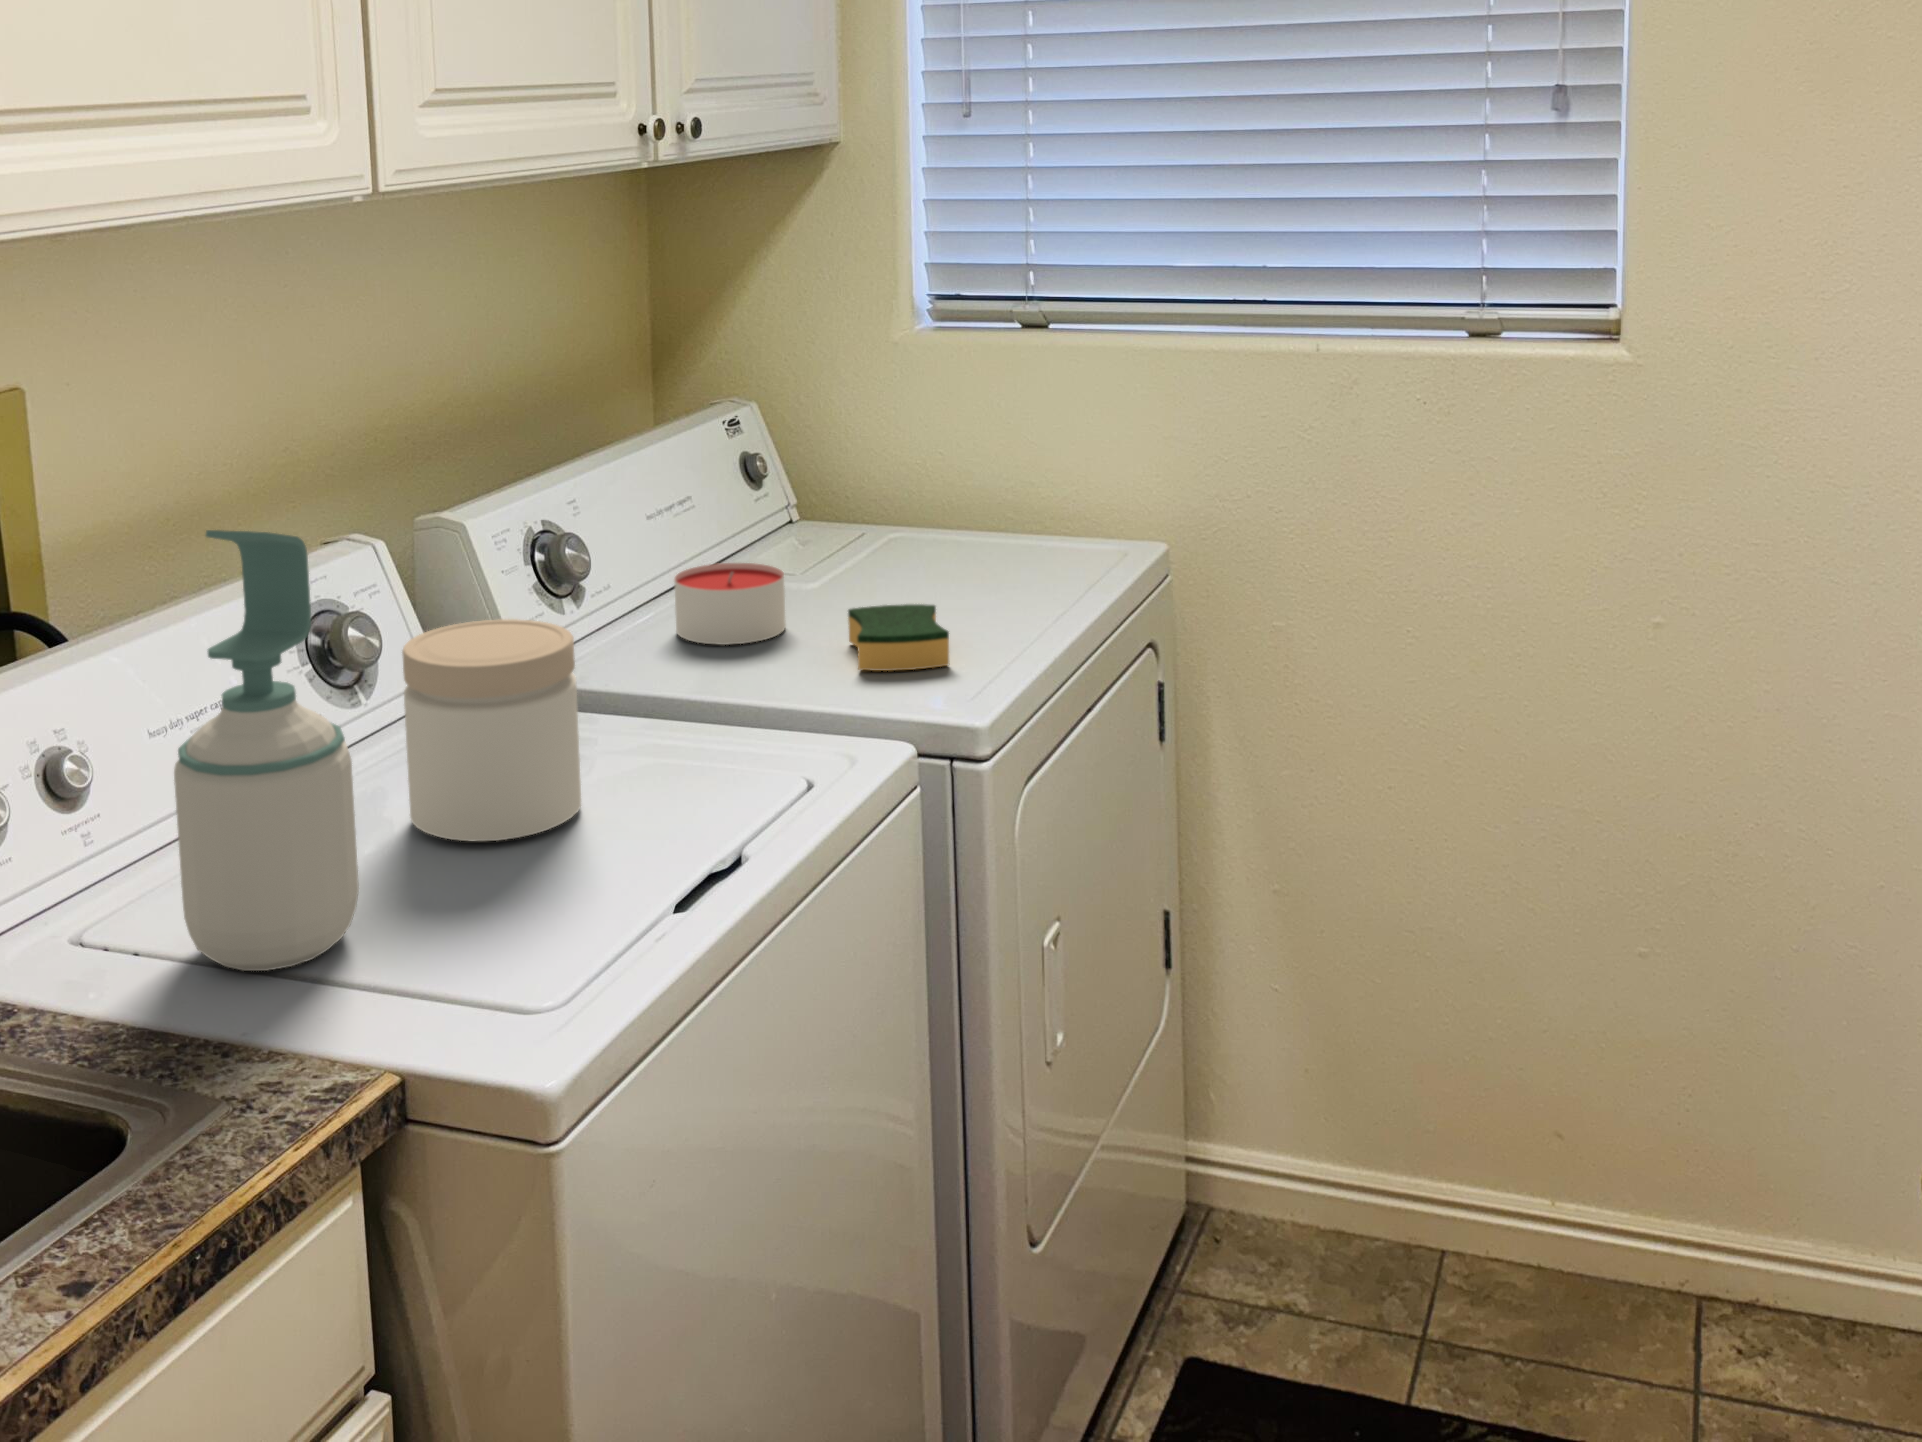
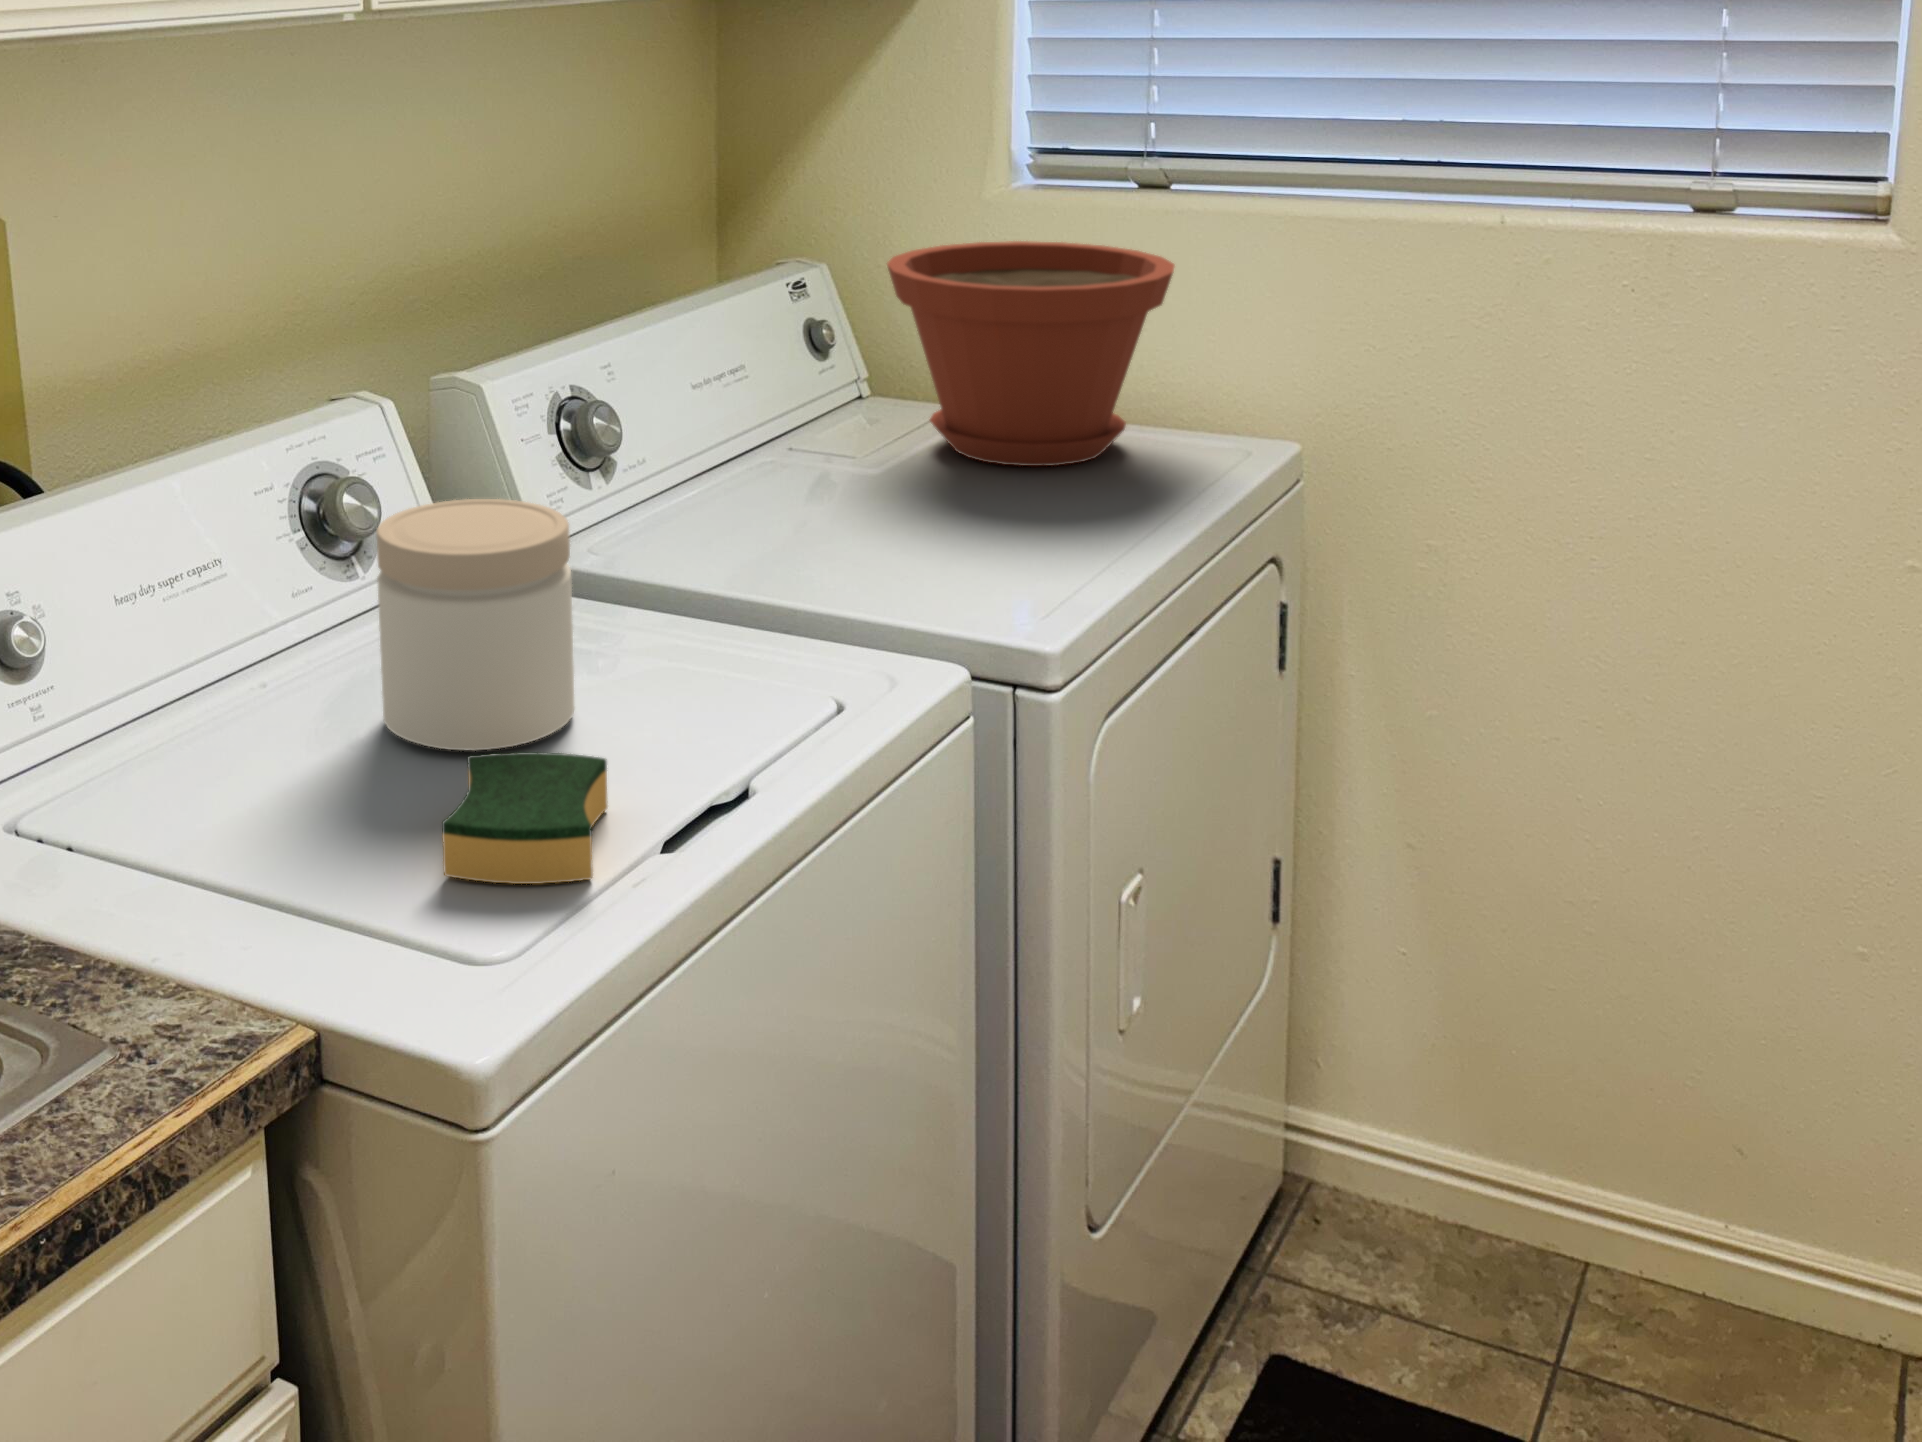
plant pot: none [812,380,1059,576] -> present [887,241,1174,466]
soap bottle: present [174,530,359,971] -> none [94,390,299,888]
candle: present [674,563,786,645] -> none [716,440,840,533]
sponge: present [848,604,949,671] -> present [442,752,608,884]

